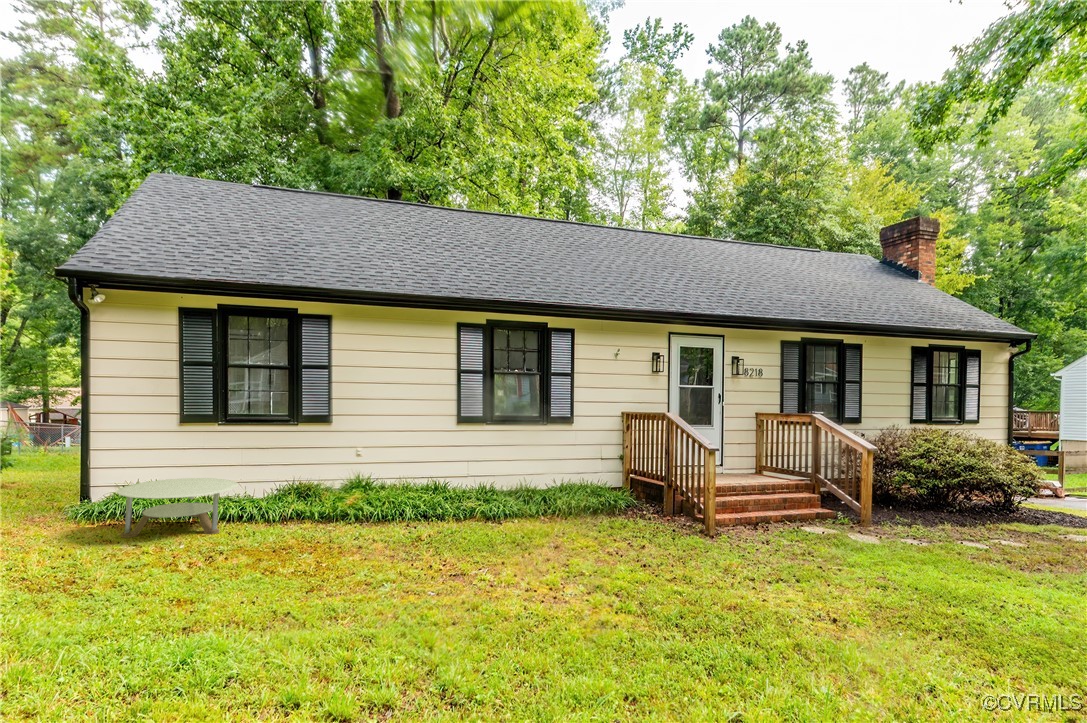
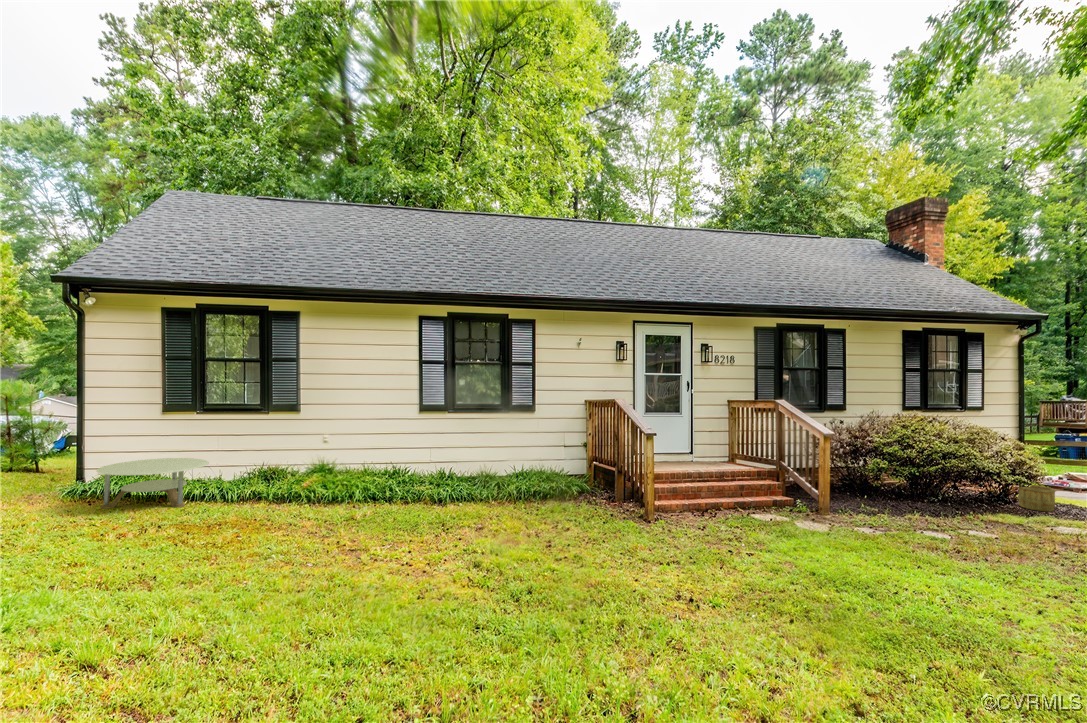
wooden bucket: none [1020,491,1053,515] -> present [1019,485,1056,512]

